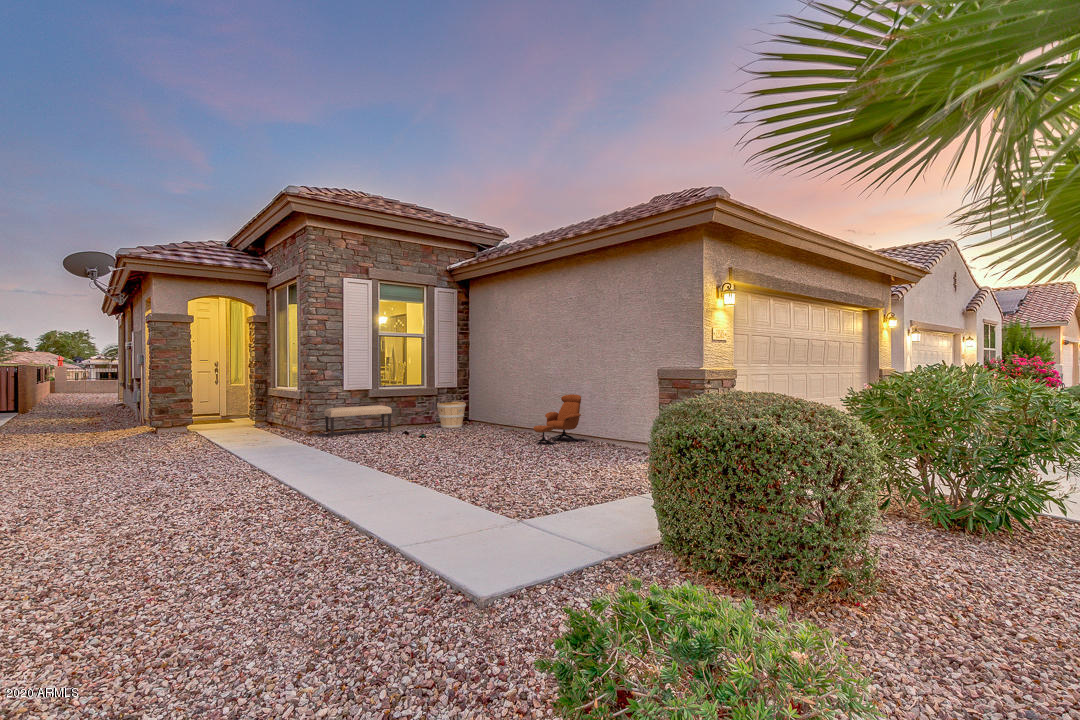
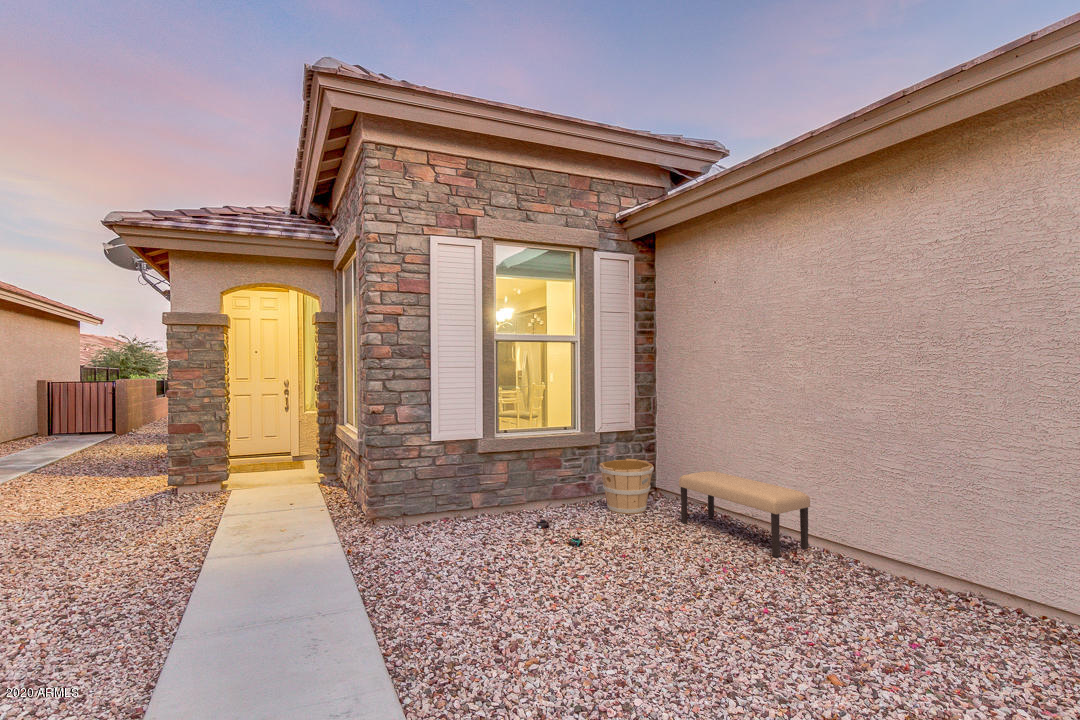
lounge chair: present [533,394,581,445] -> none [891,488,1033,664]
bench: present [324,405,392,437] -> present [679,471,810,558]

